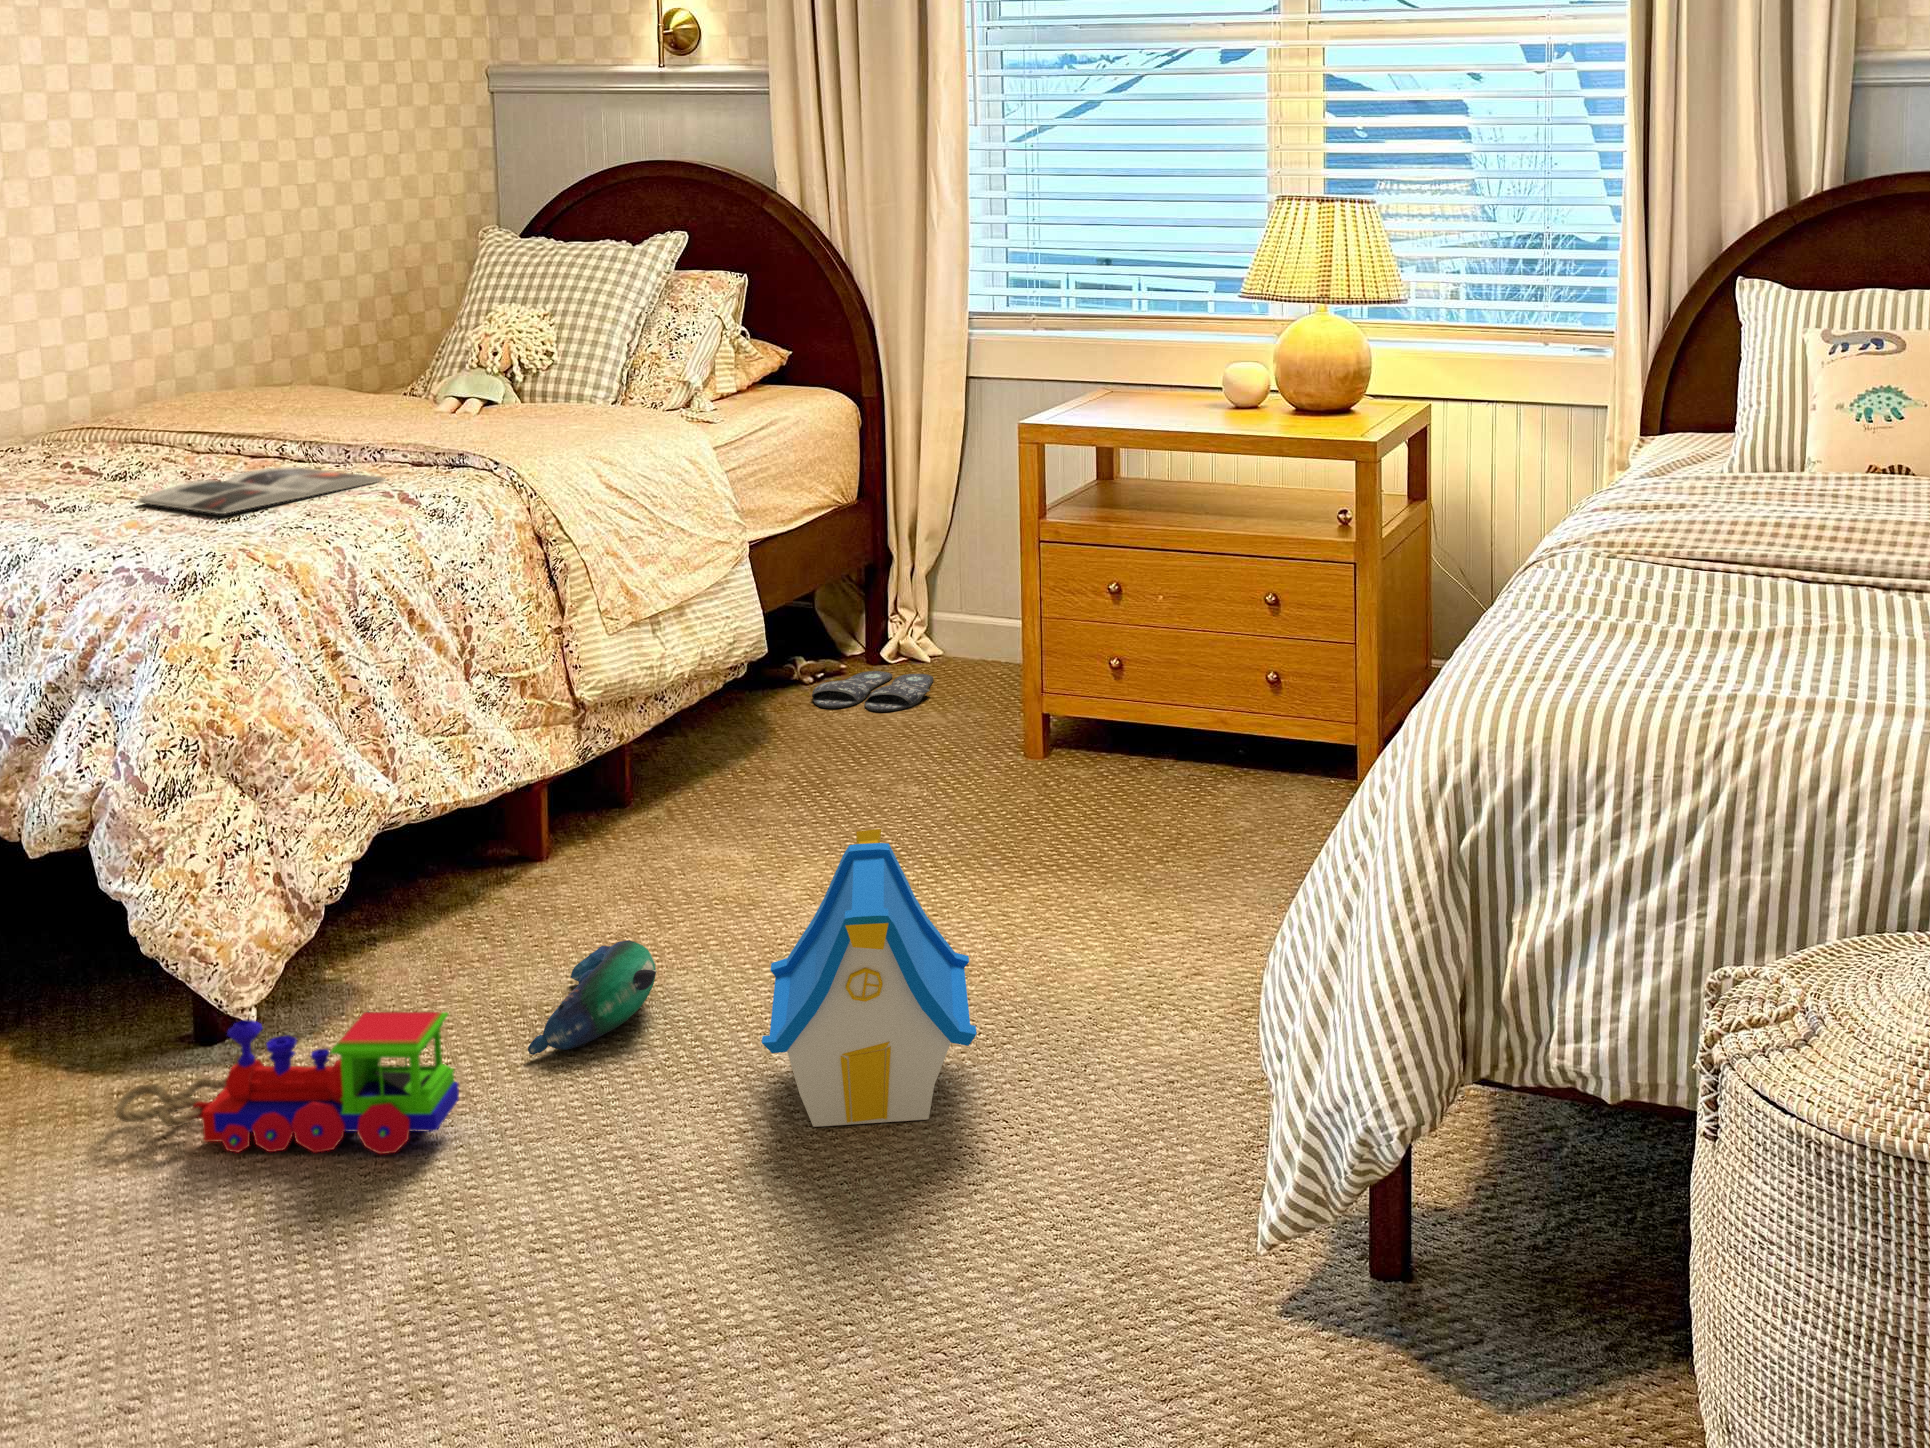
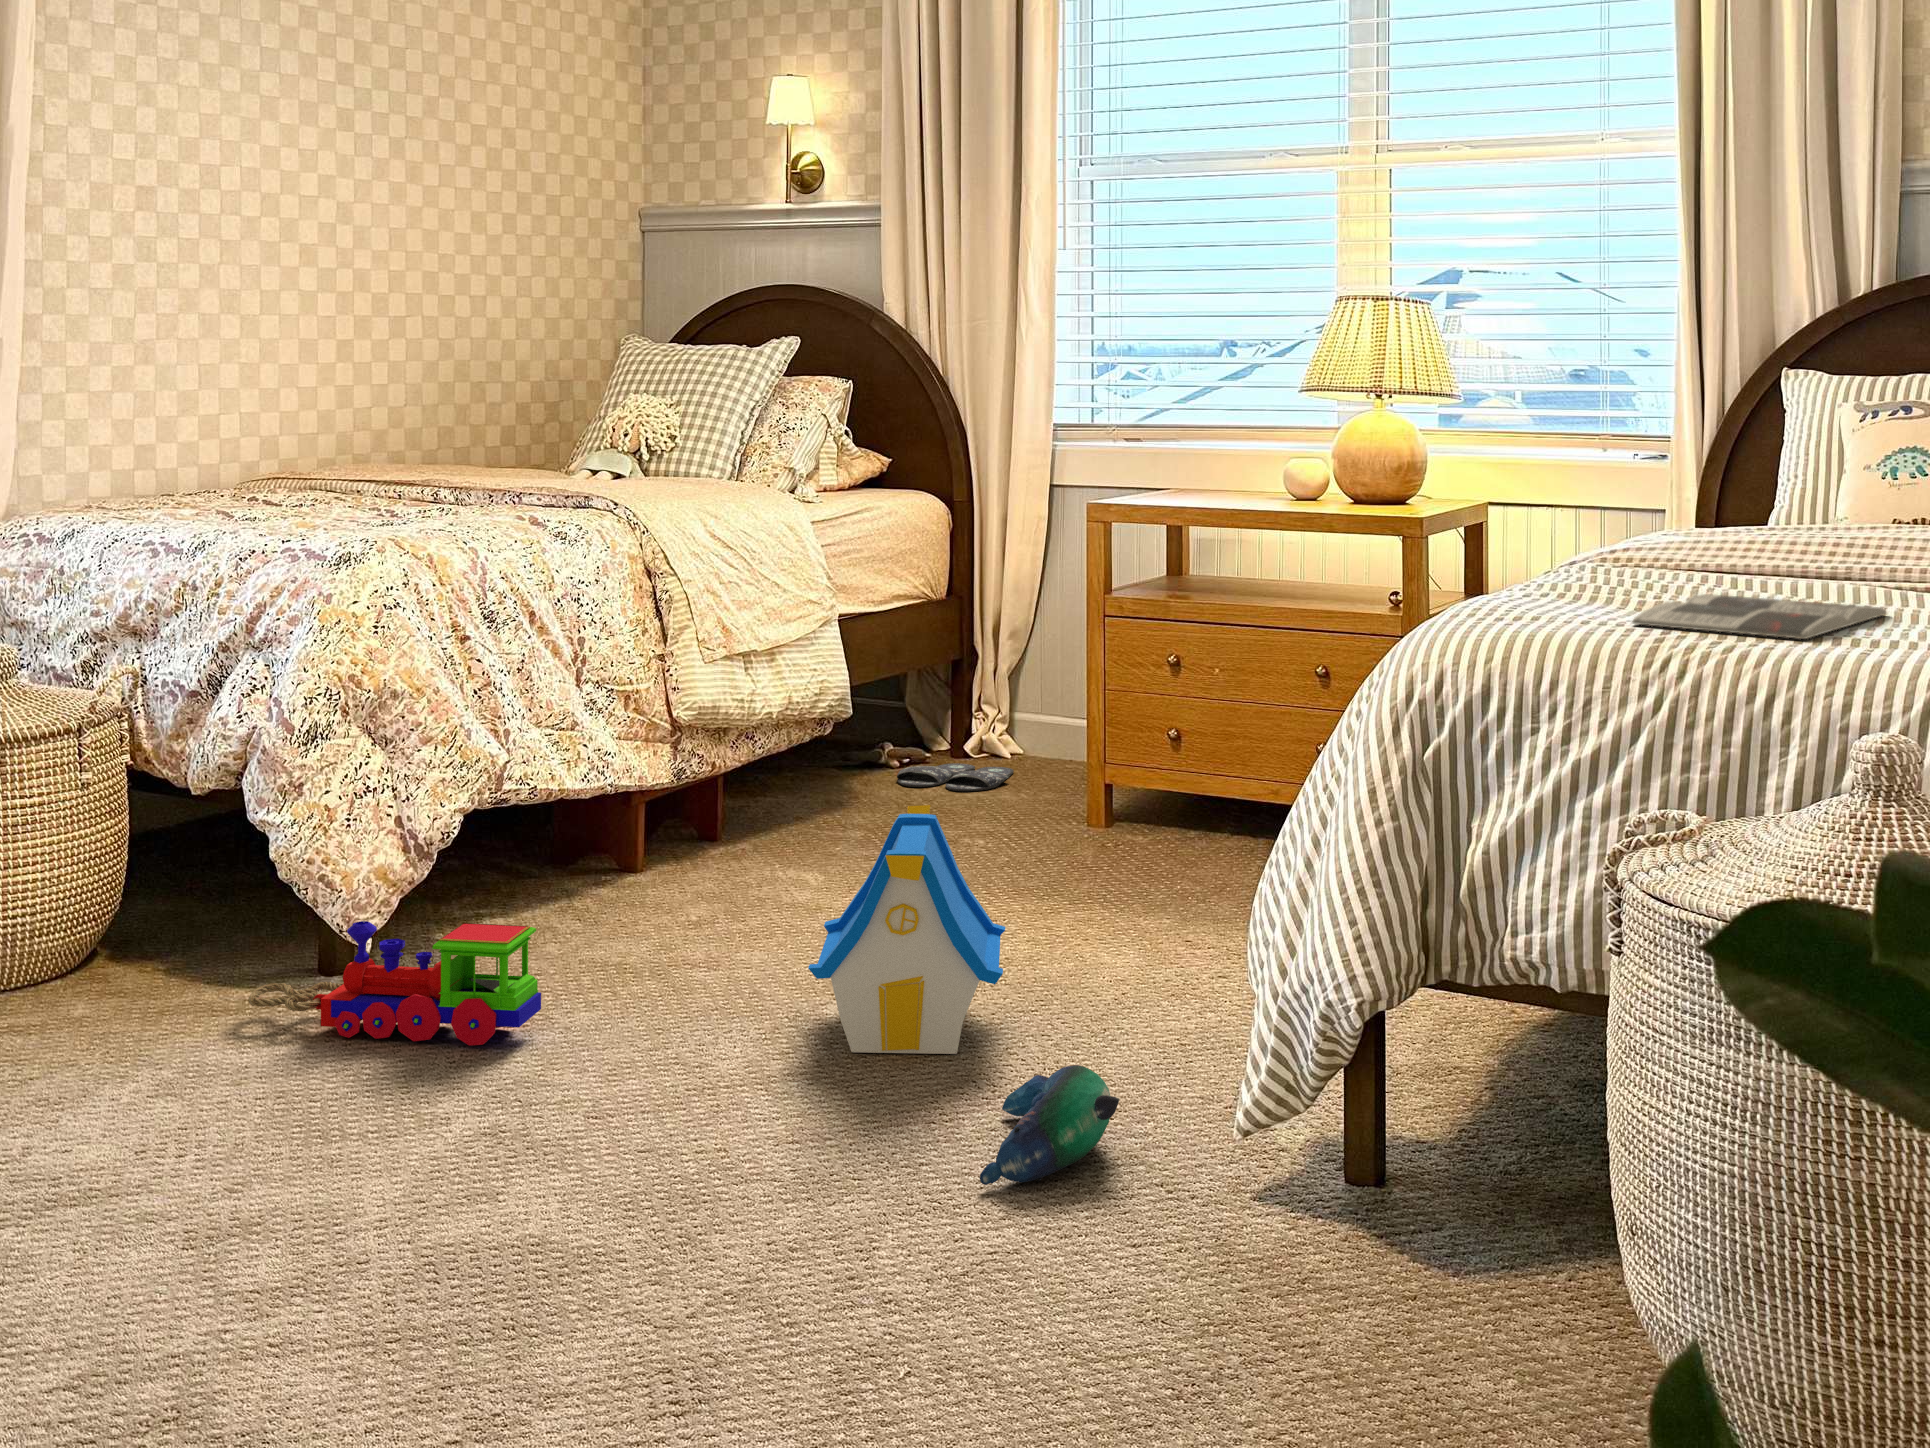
magazine: present [138,467,385,514] -> present [1632,594,1887,639]
plush toy: present [528,940,657,1055] -> present [980,1065,1120,1185]

